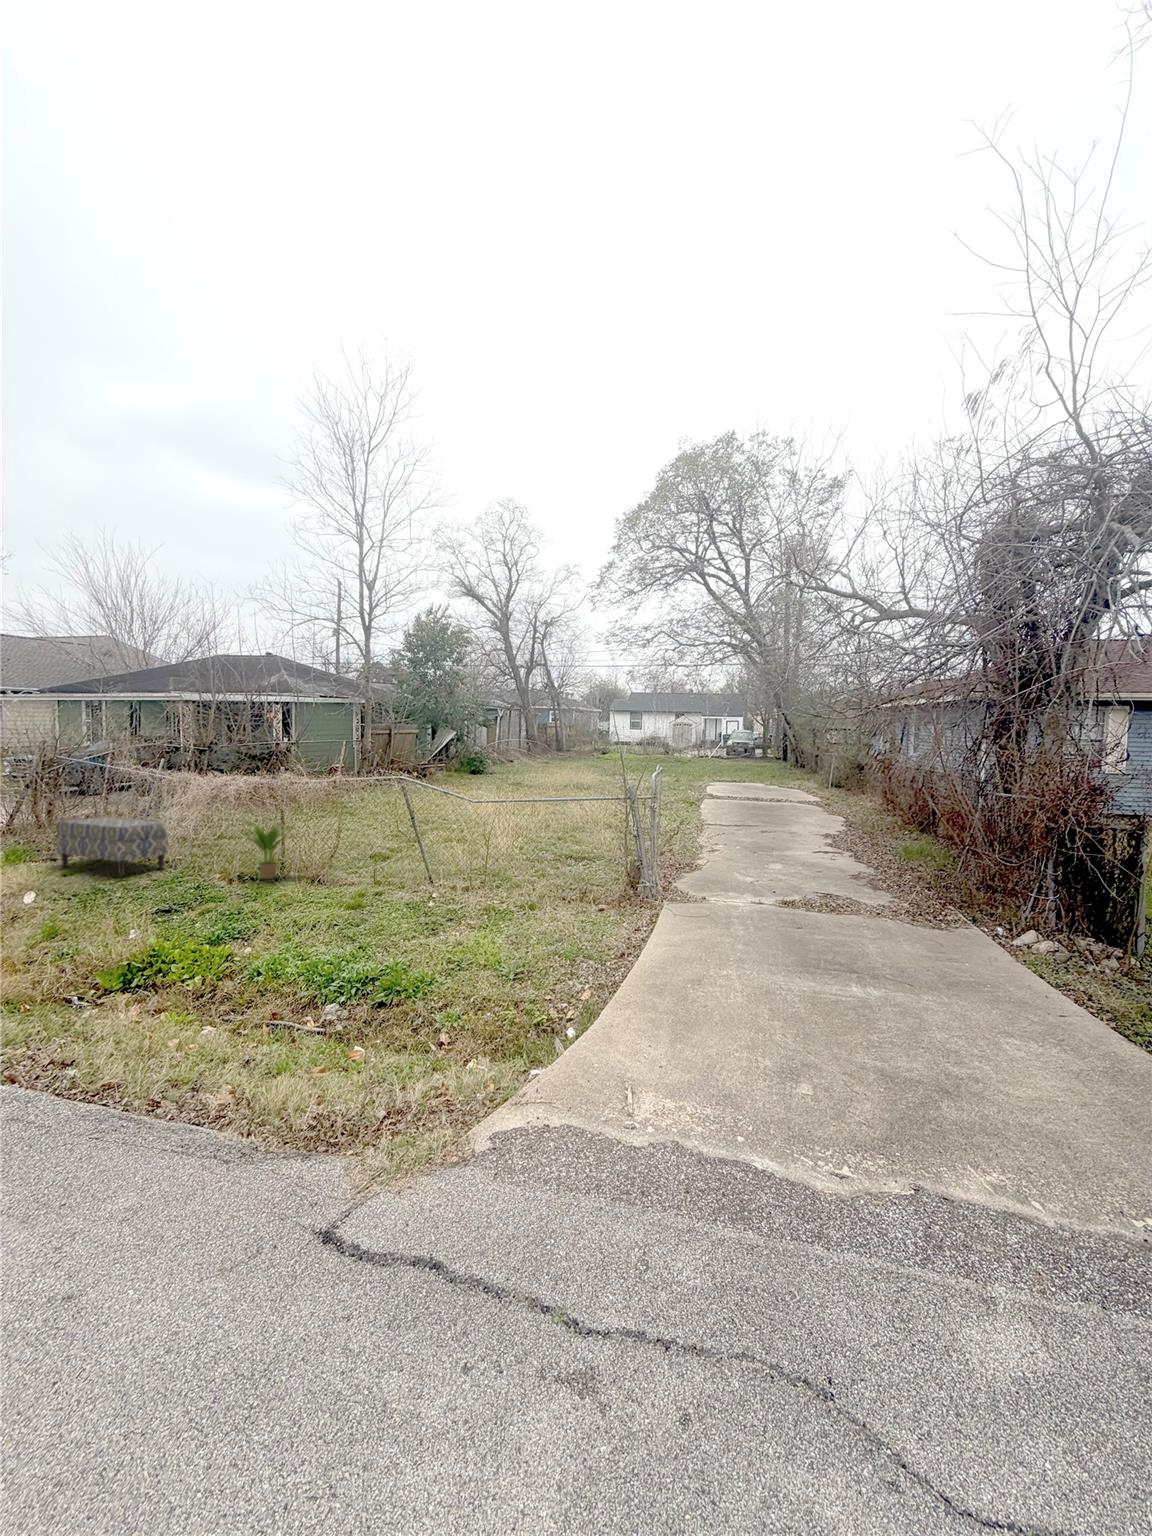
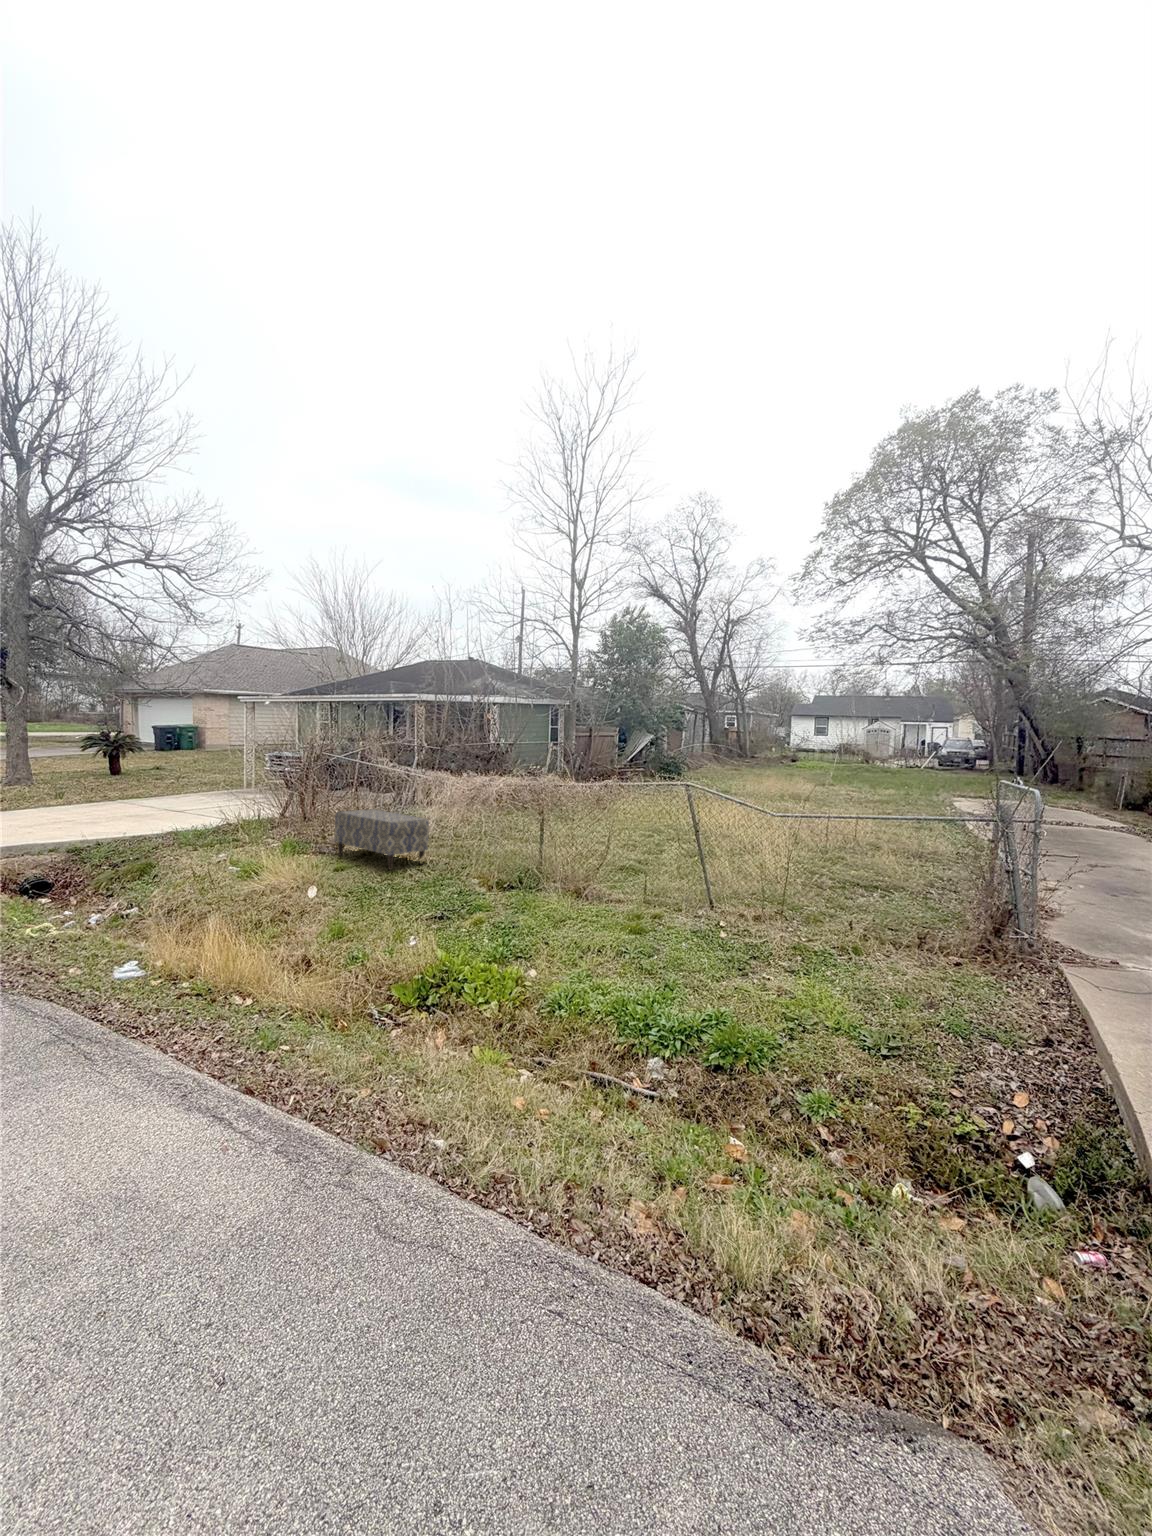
potted plant: present [245,821,290,879] -> none [502,821,554,885]

